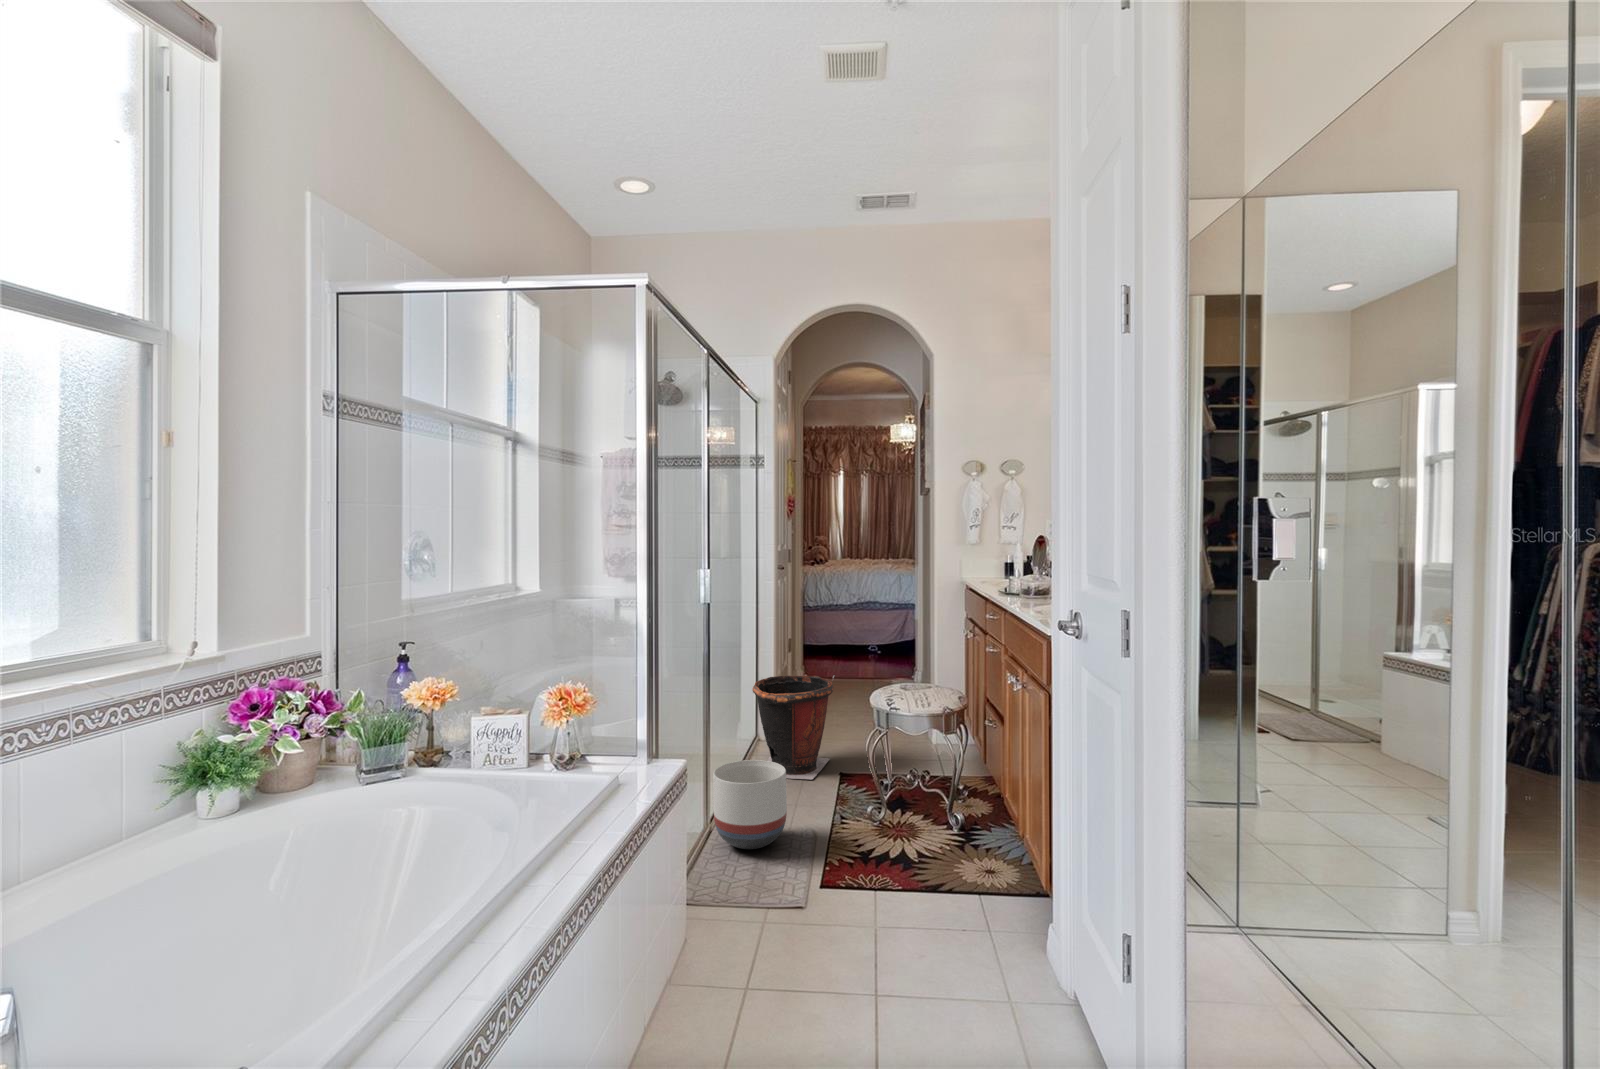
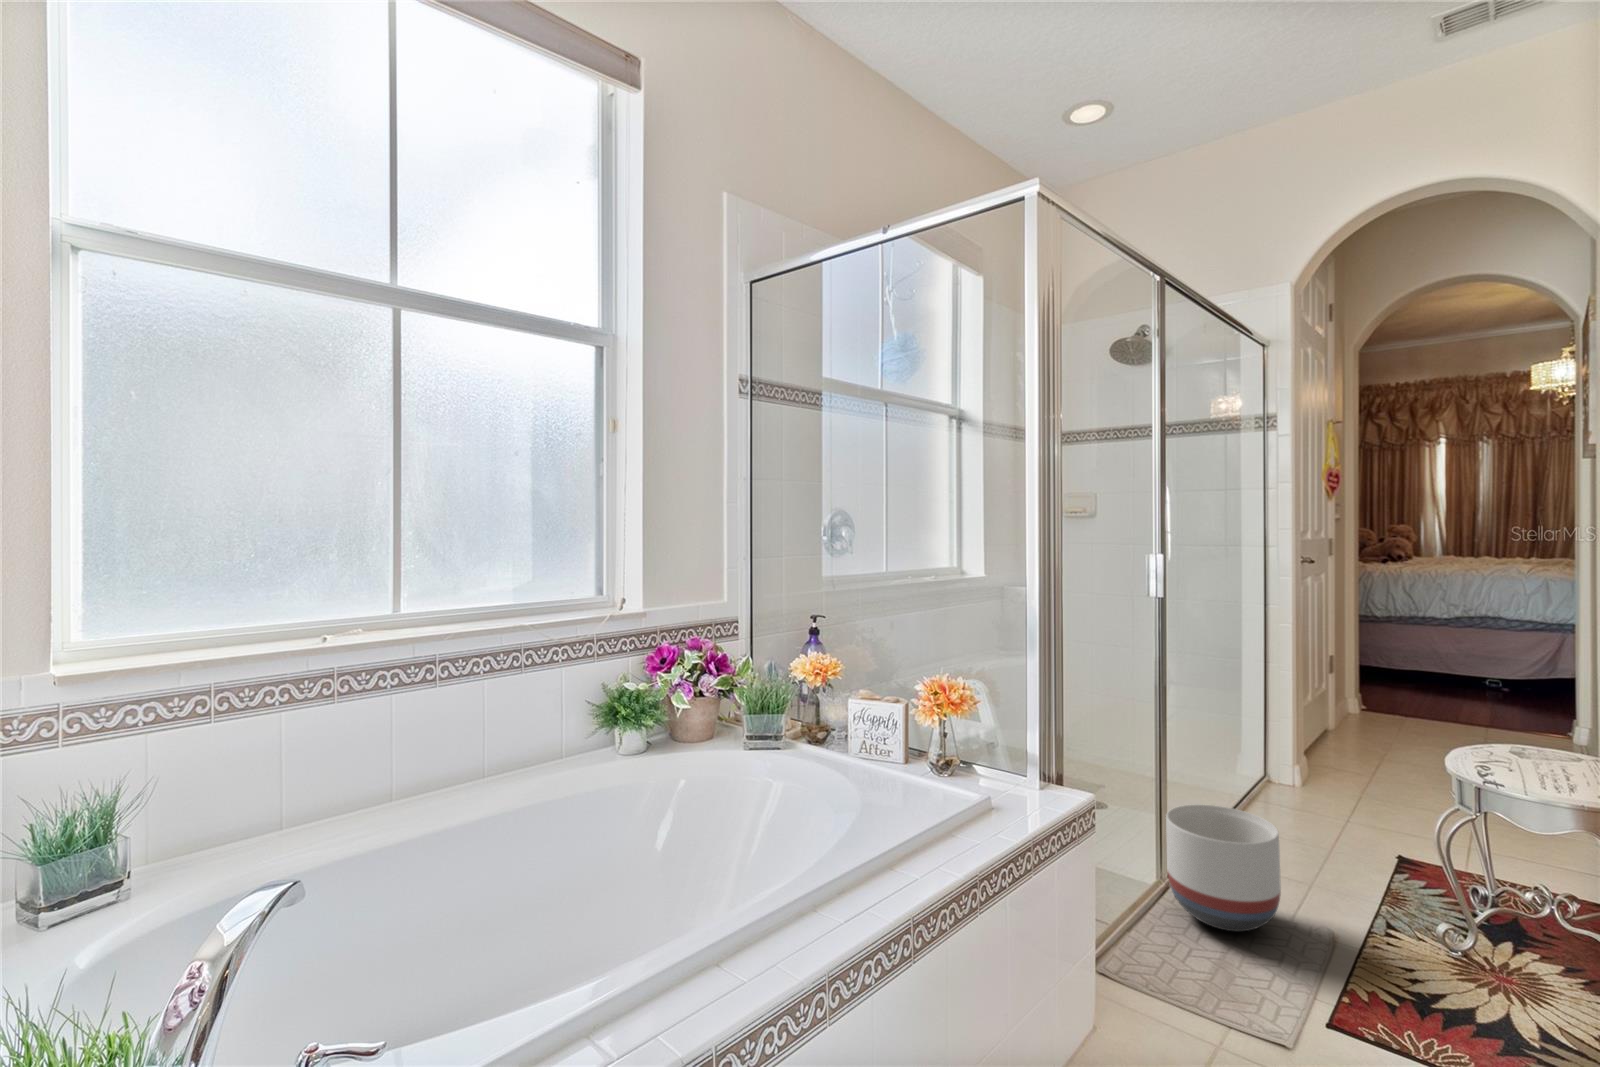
waste bin: present [752,675,835,780] -> none [1250,698,1390,853]

